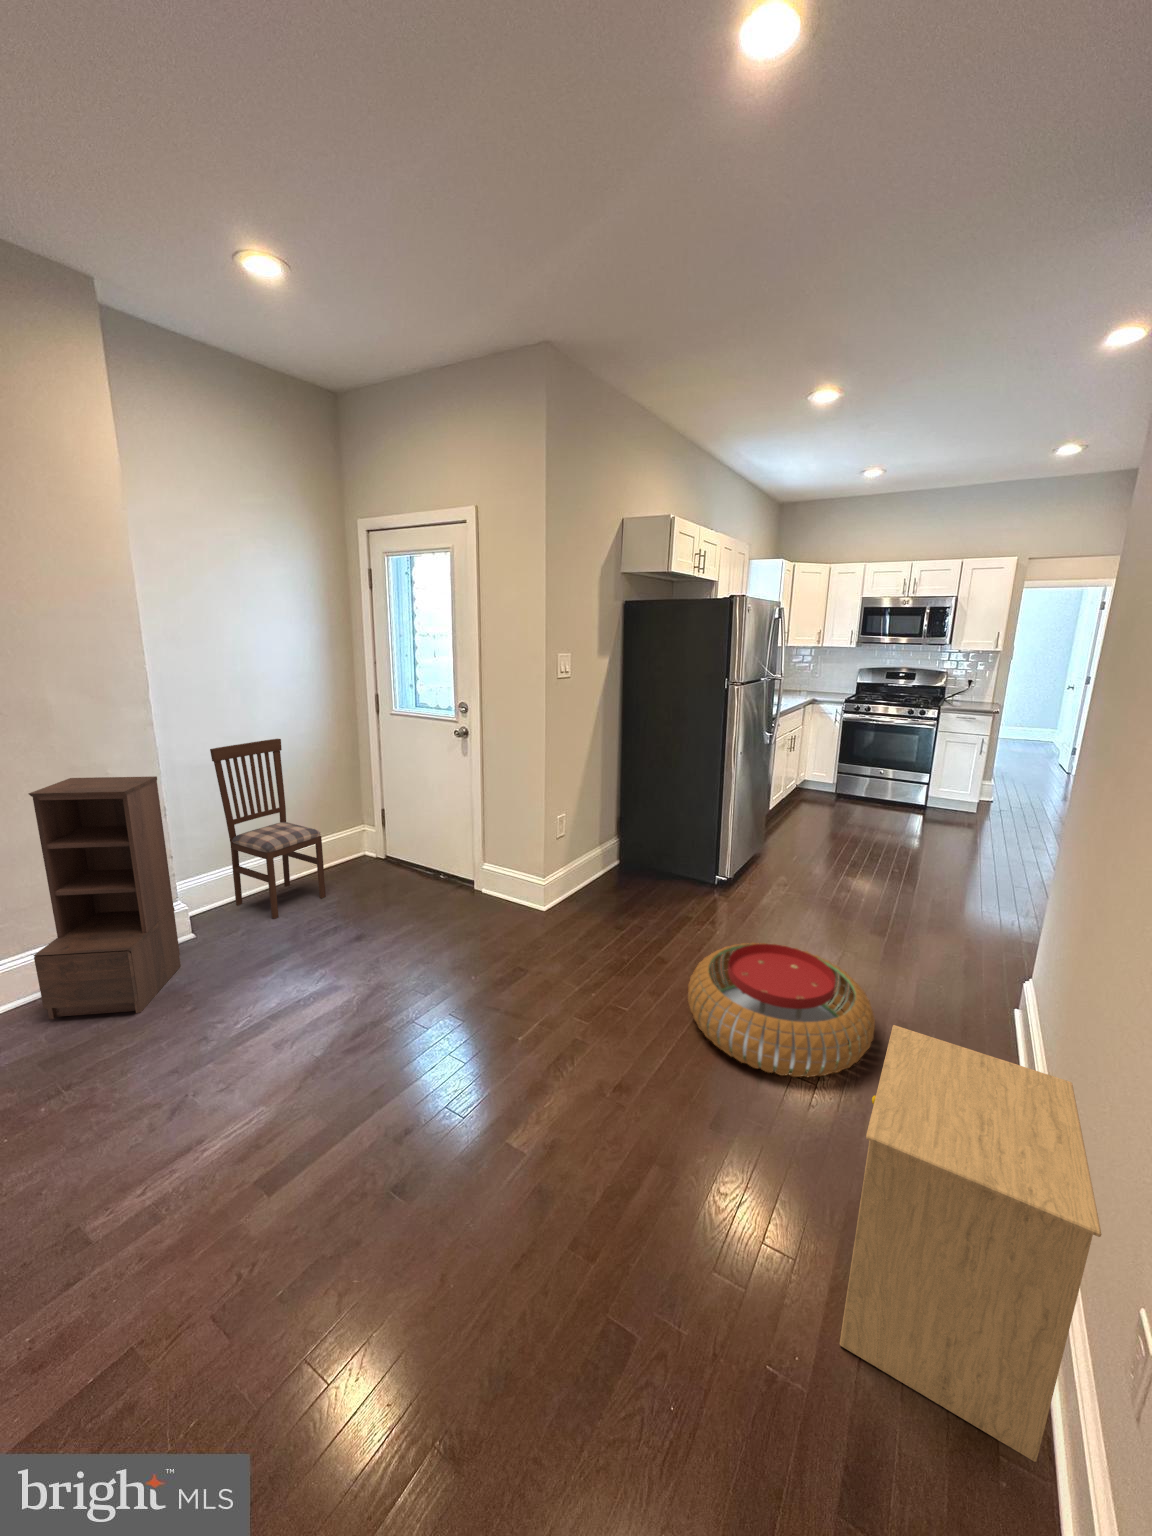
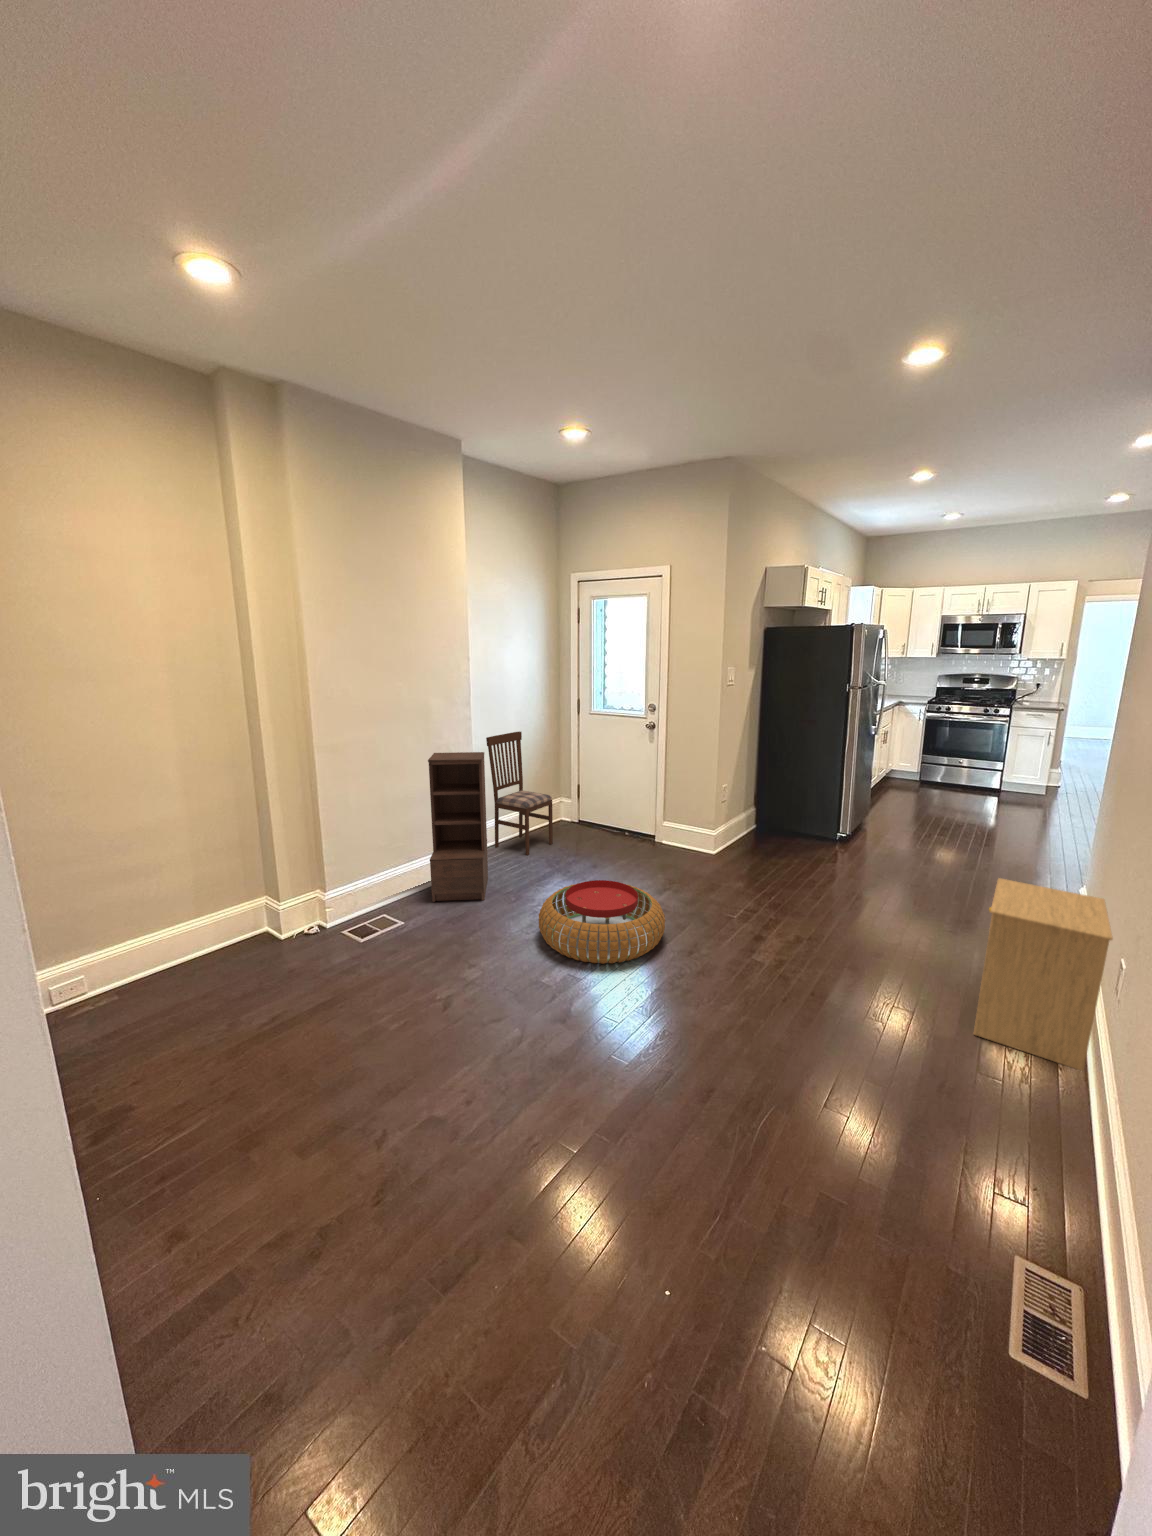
pouf: present [688,943,875,1077] -> present [539,880,665,964]

